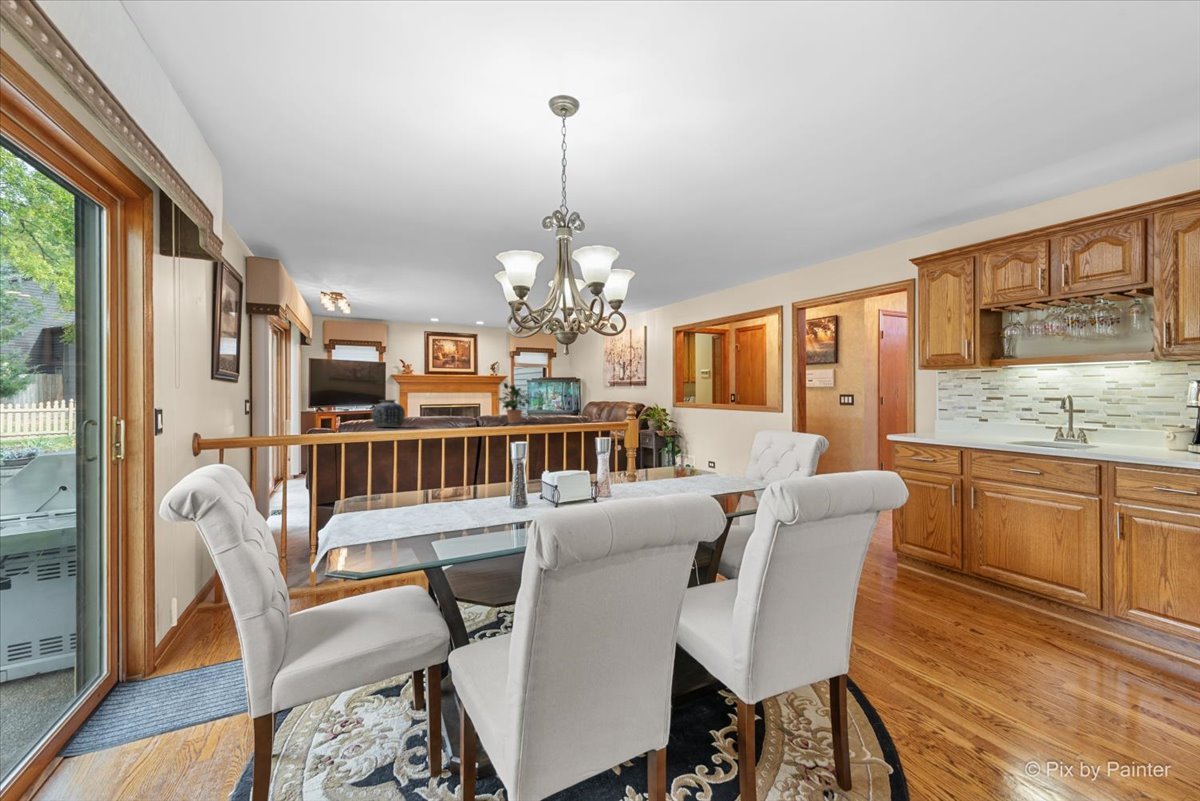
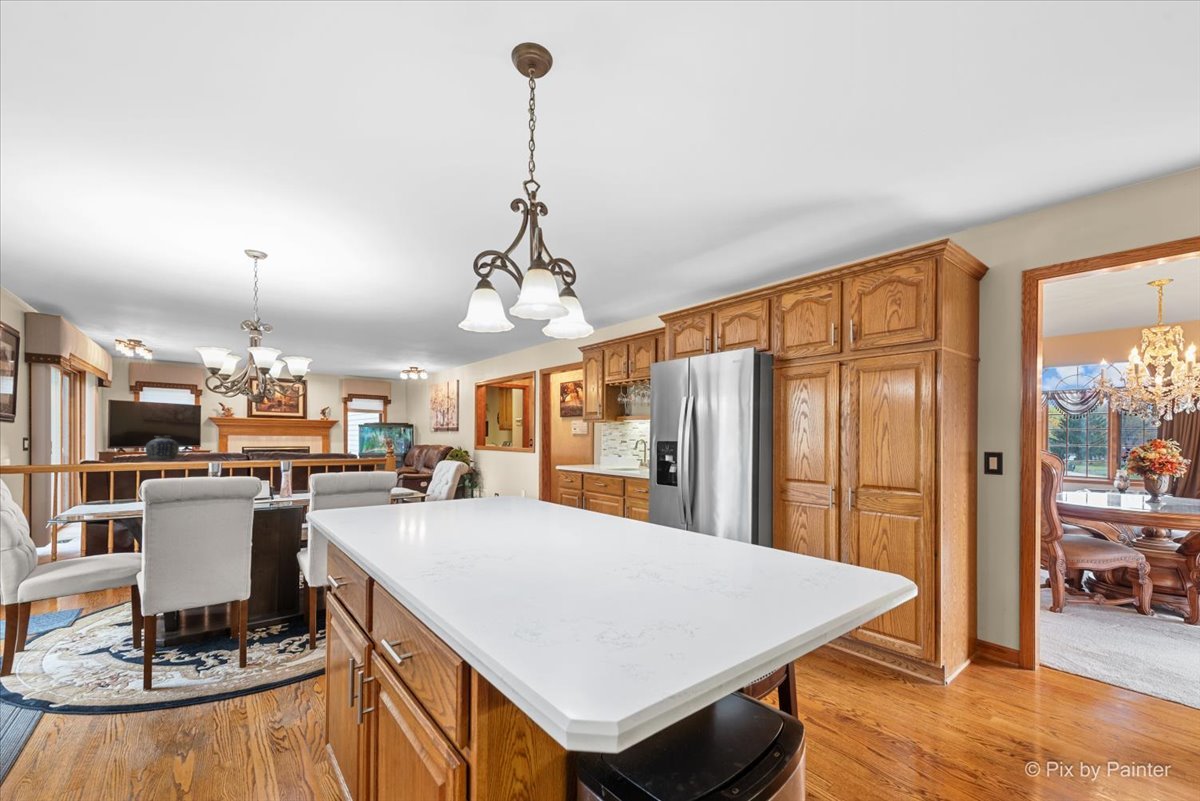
potted plant: present [499,383,530,423] -> none [279,424,321,459]

